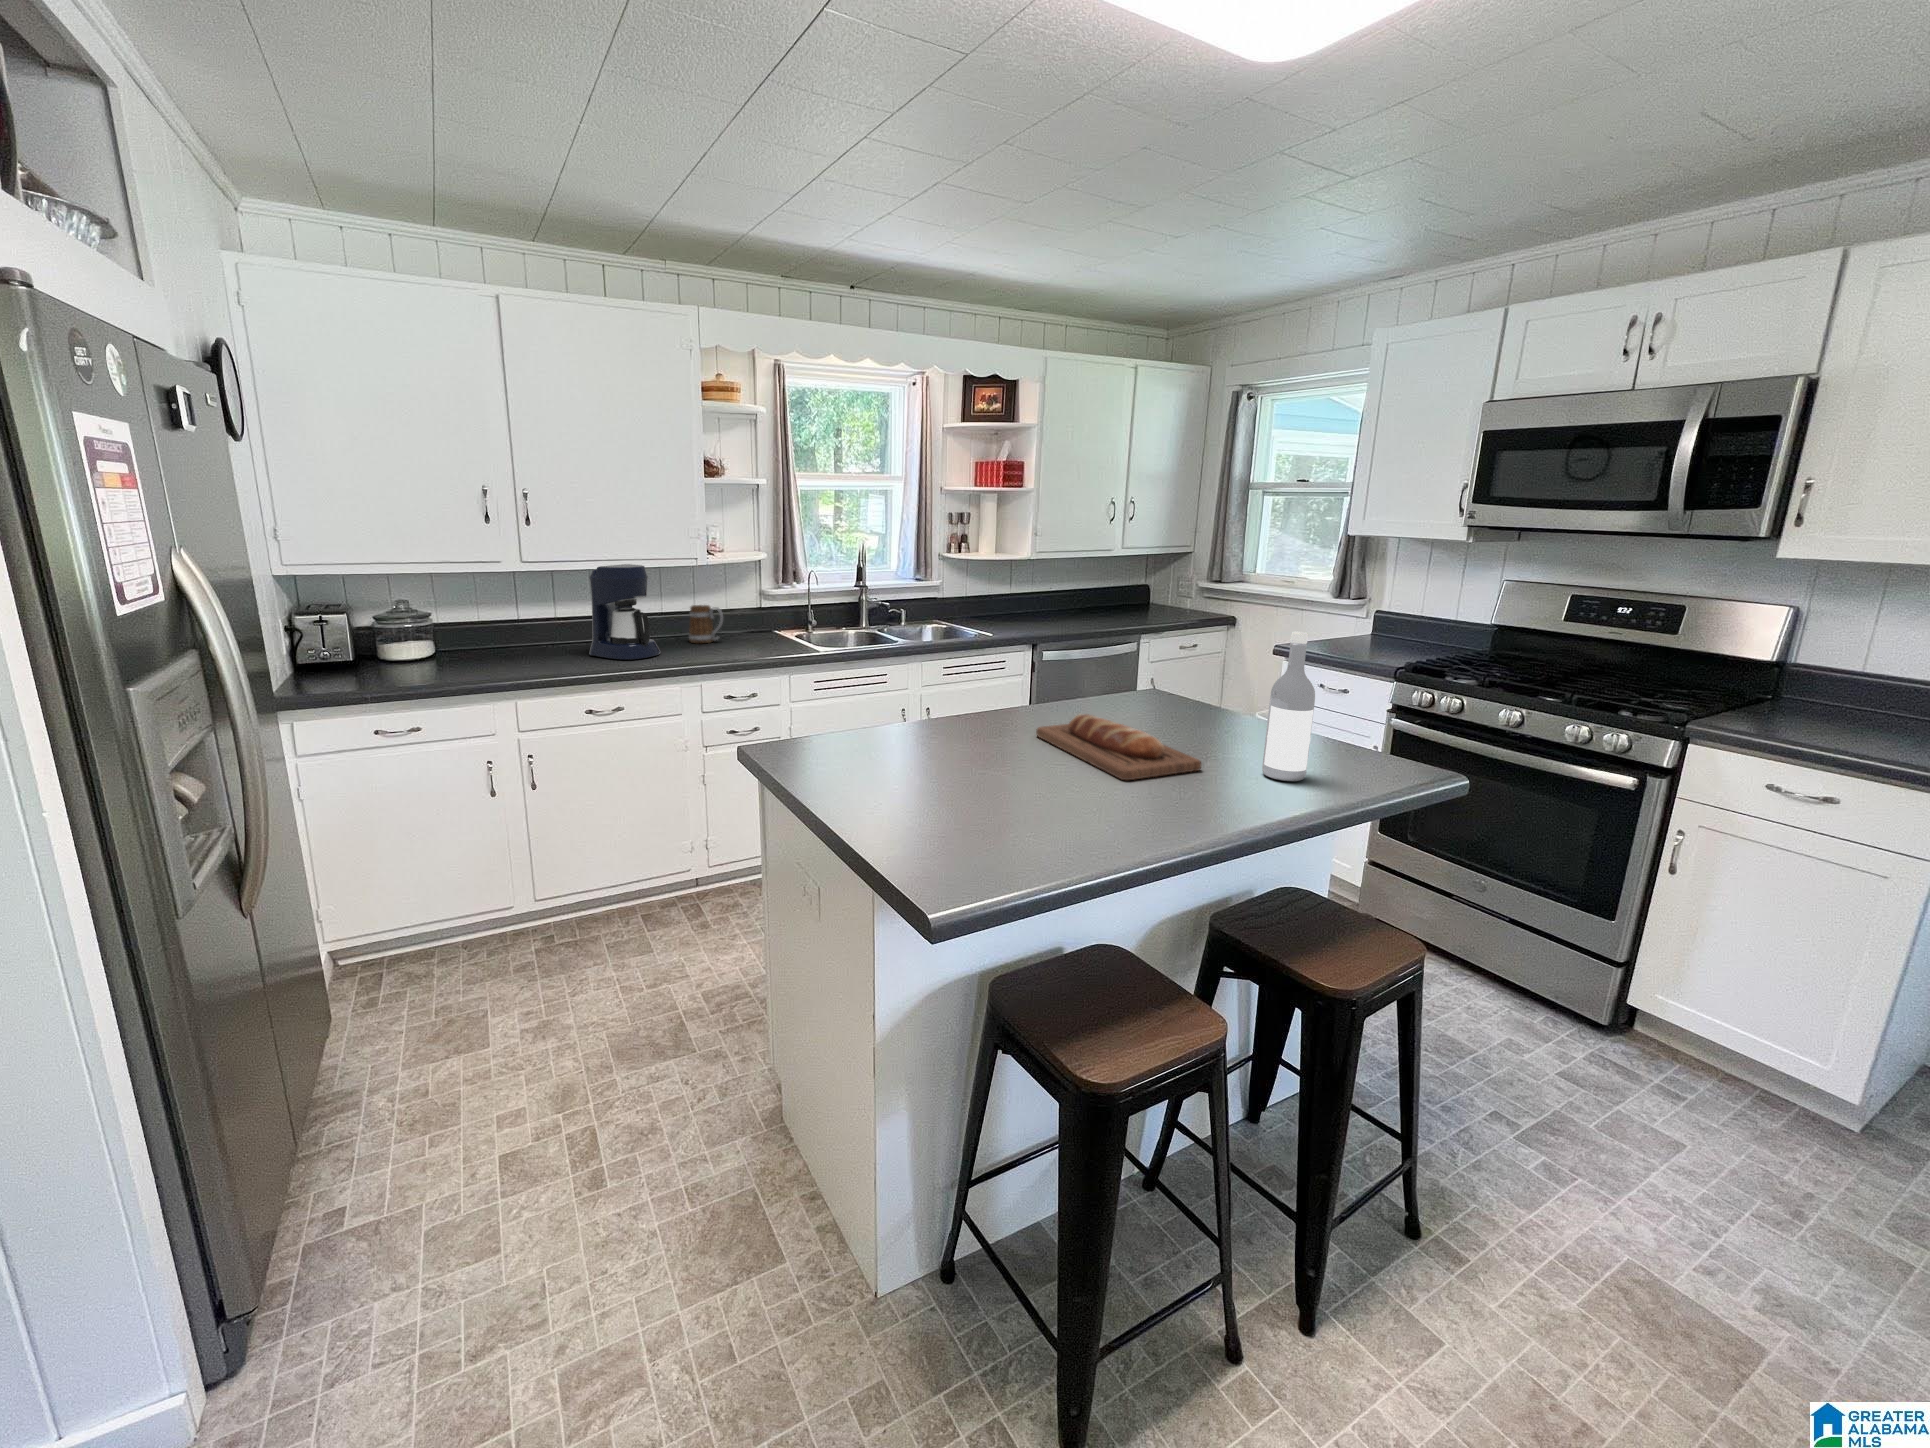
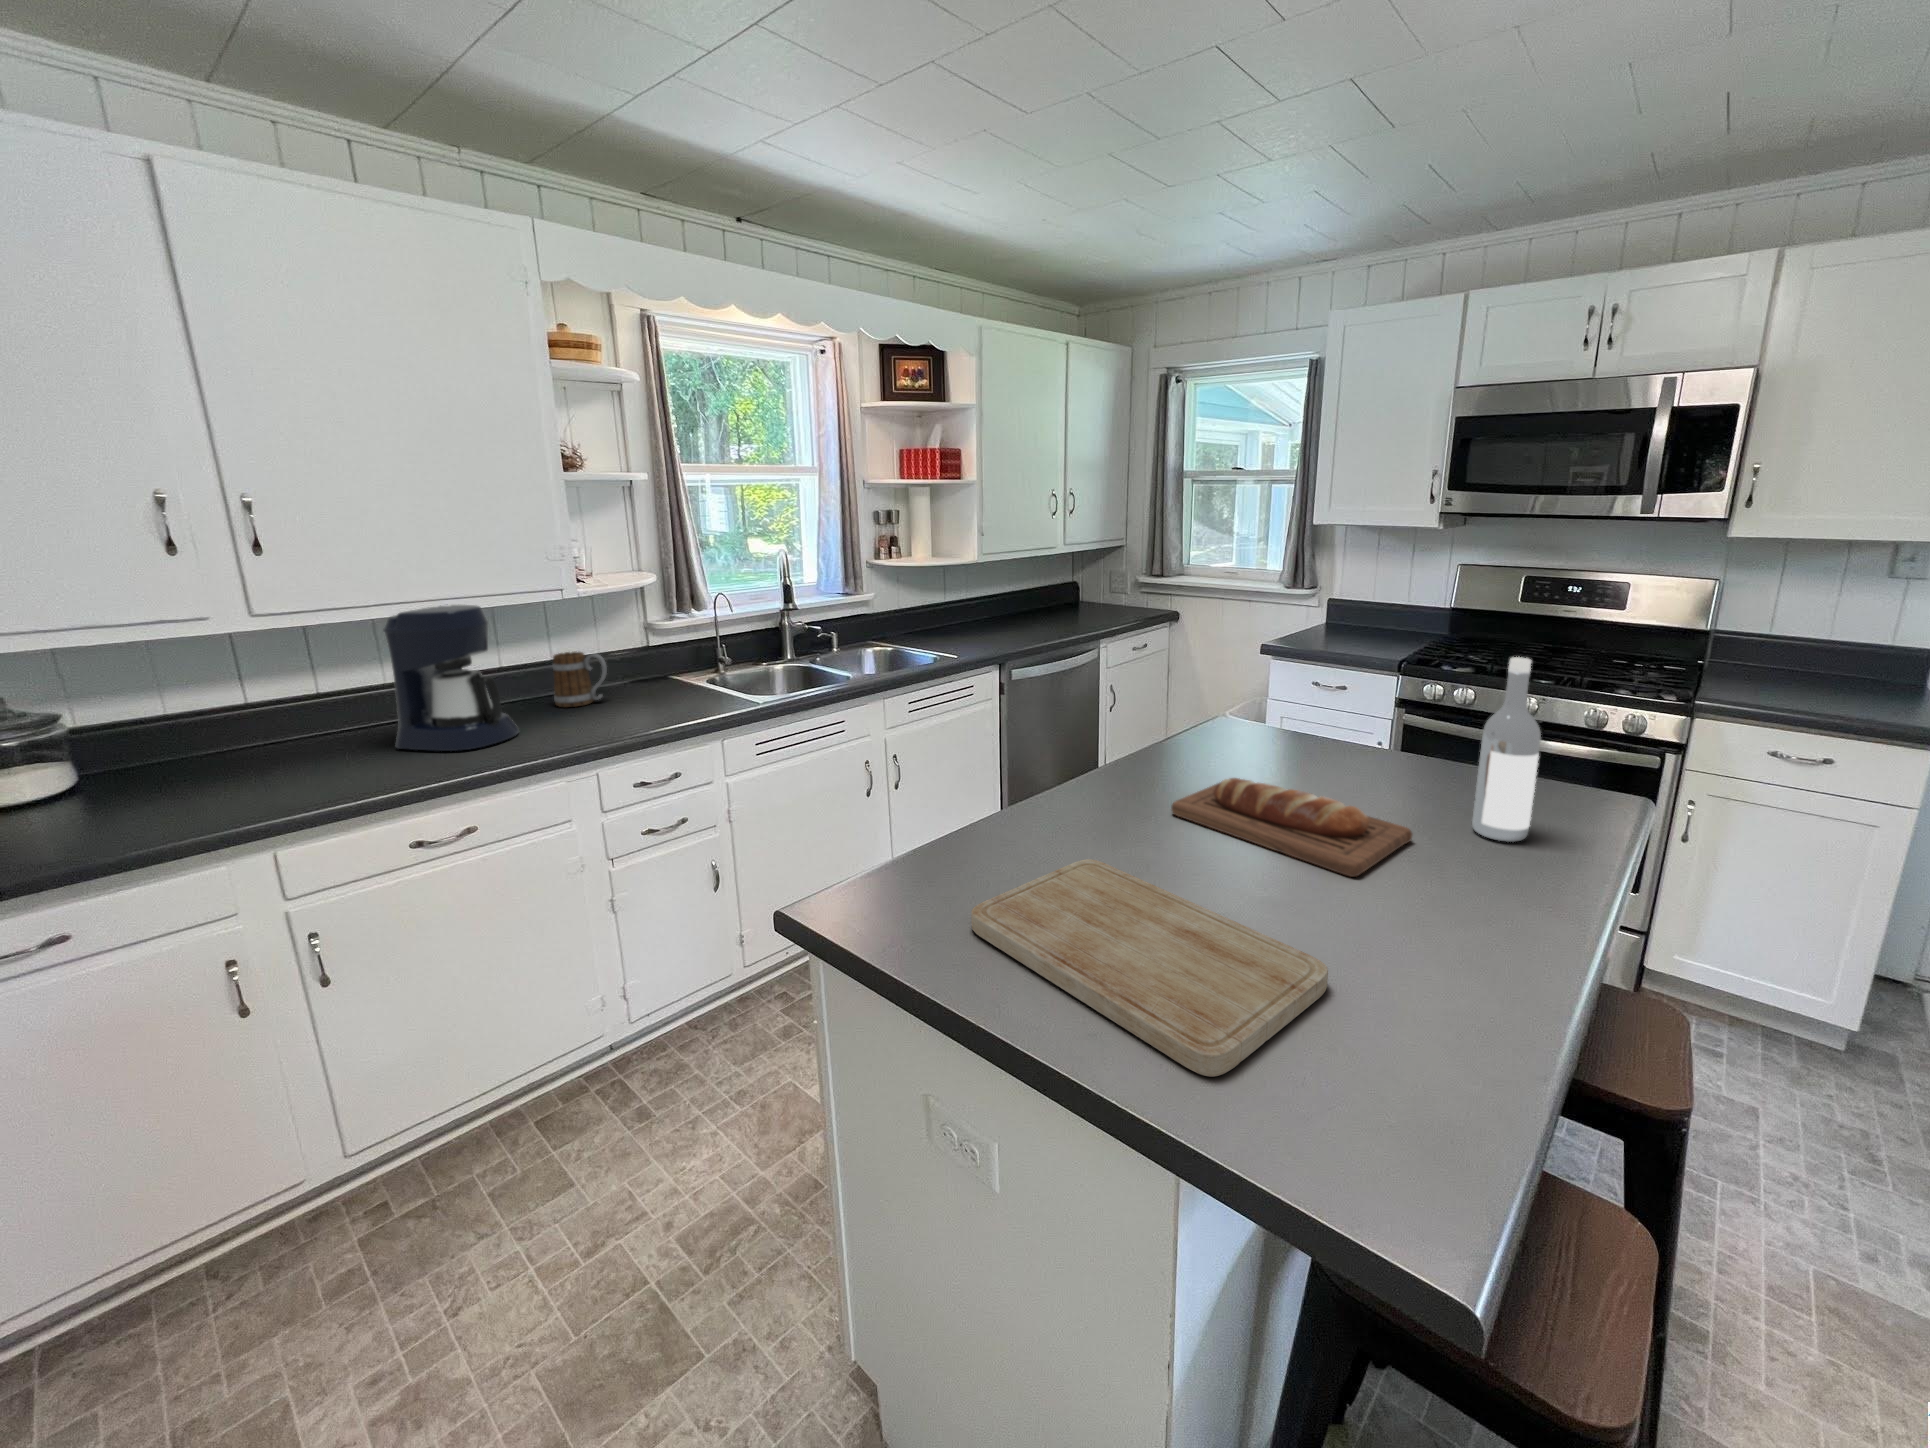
cutting board: none [841,744,1029,835] -> present [971,859,1328,1077]

